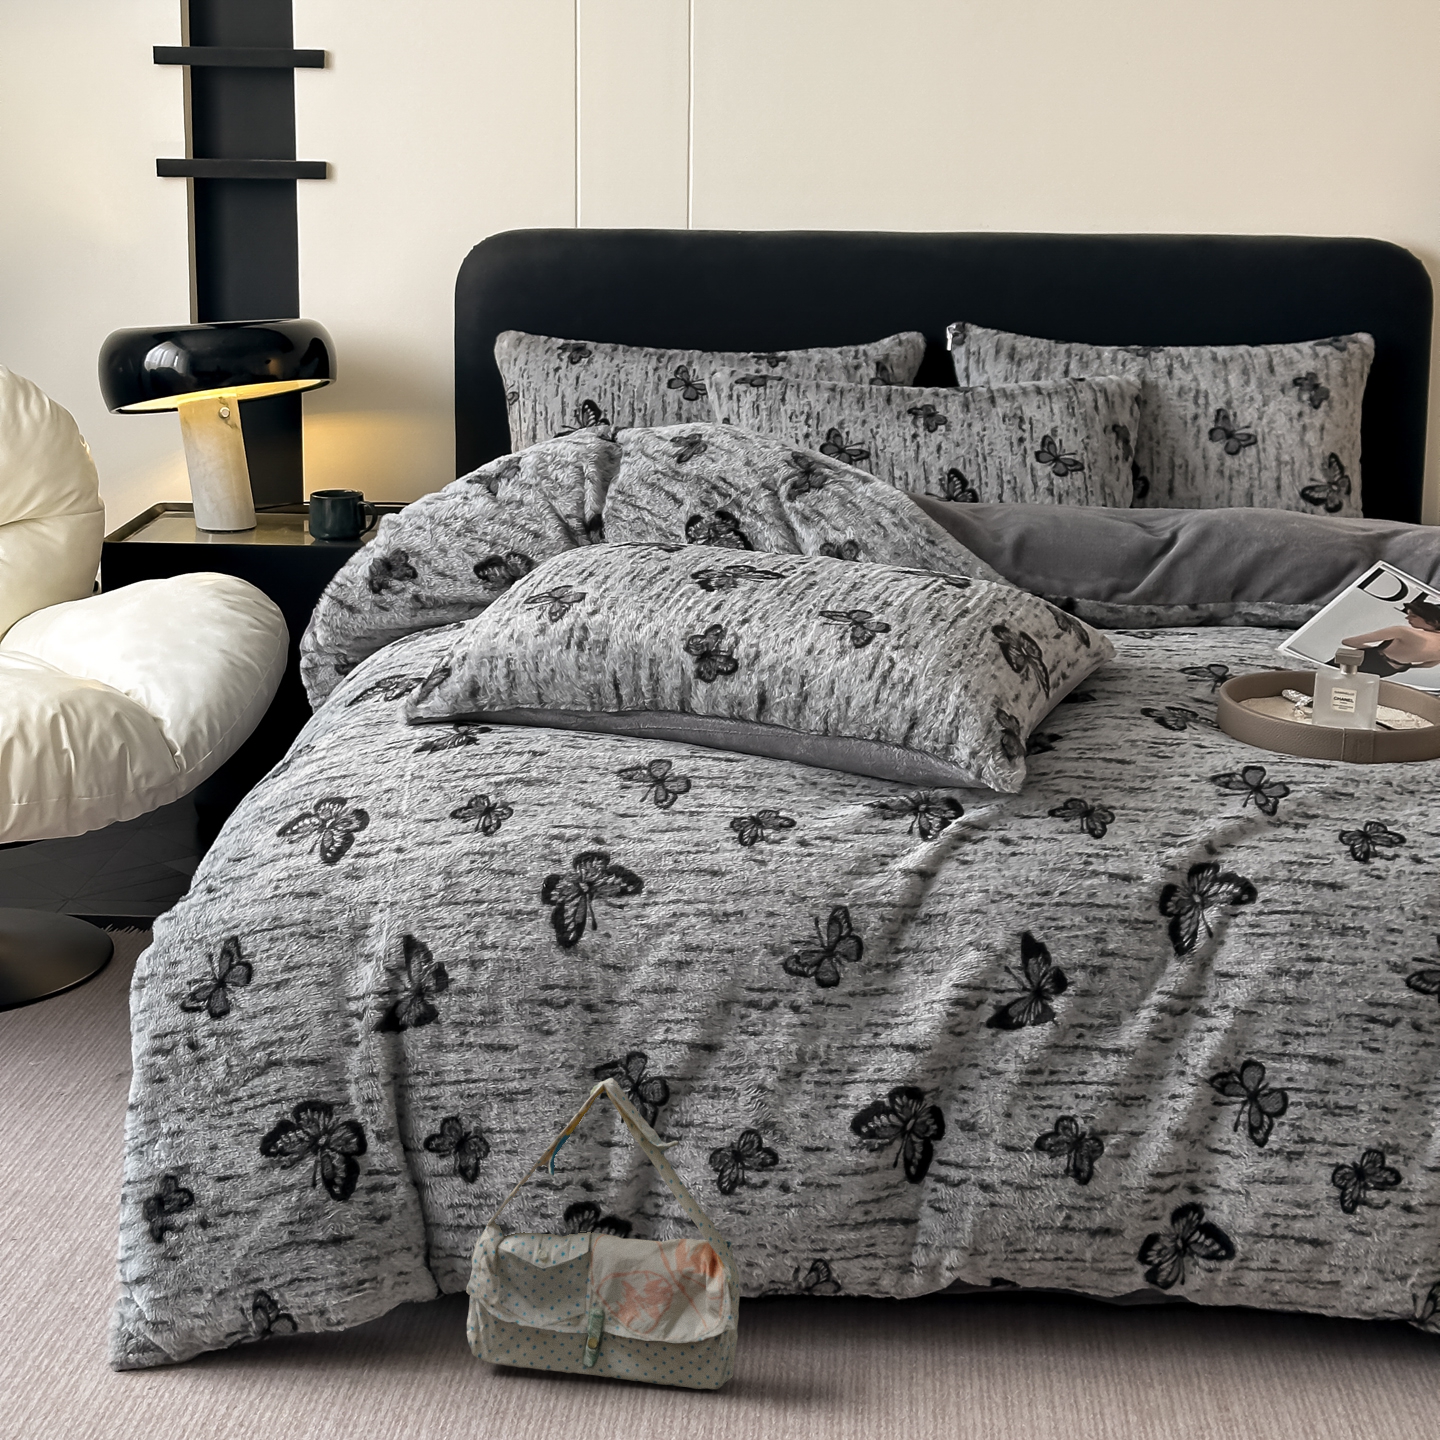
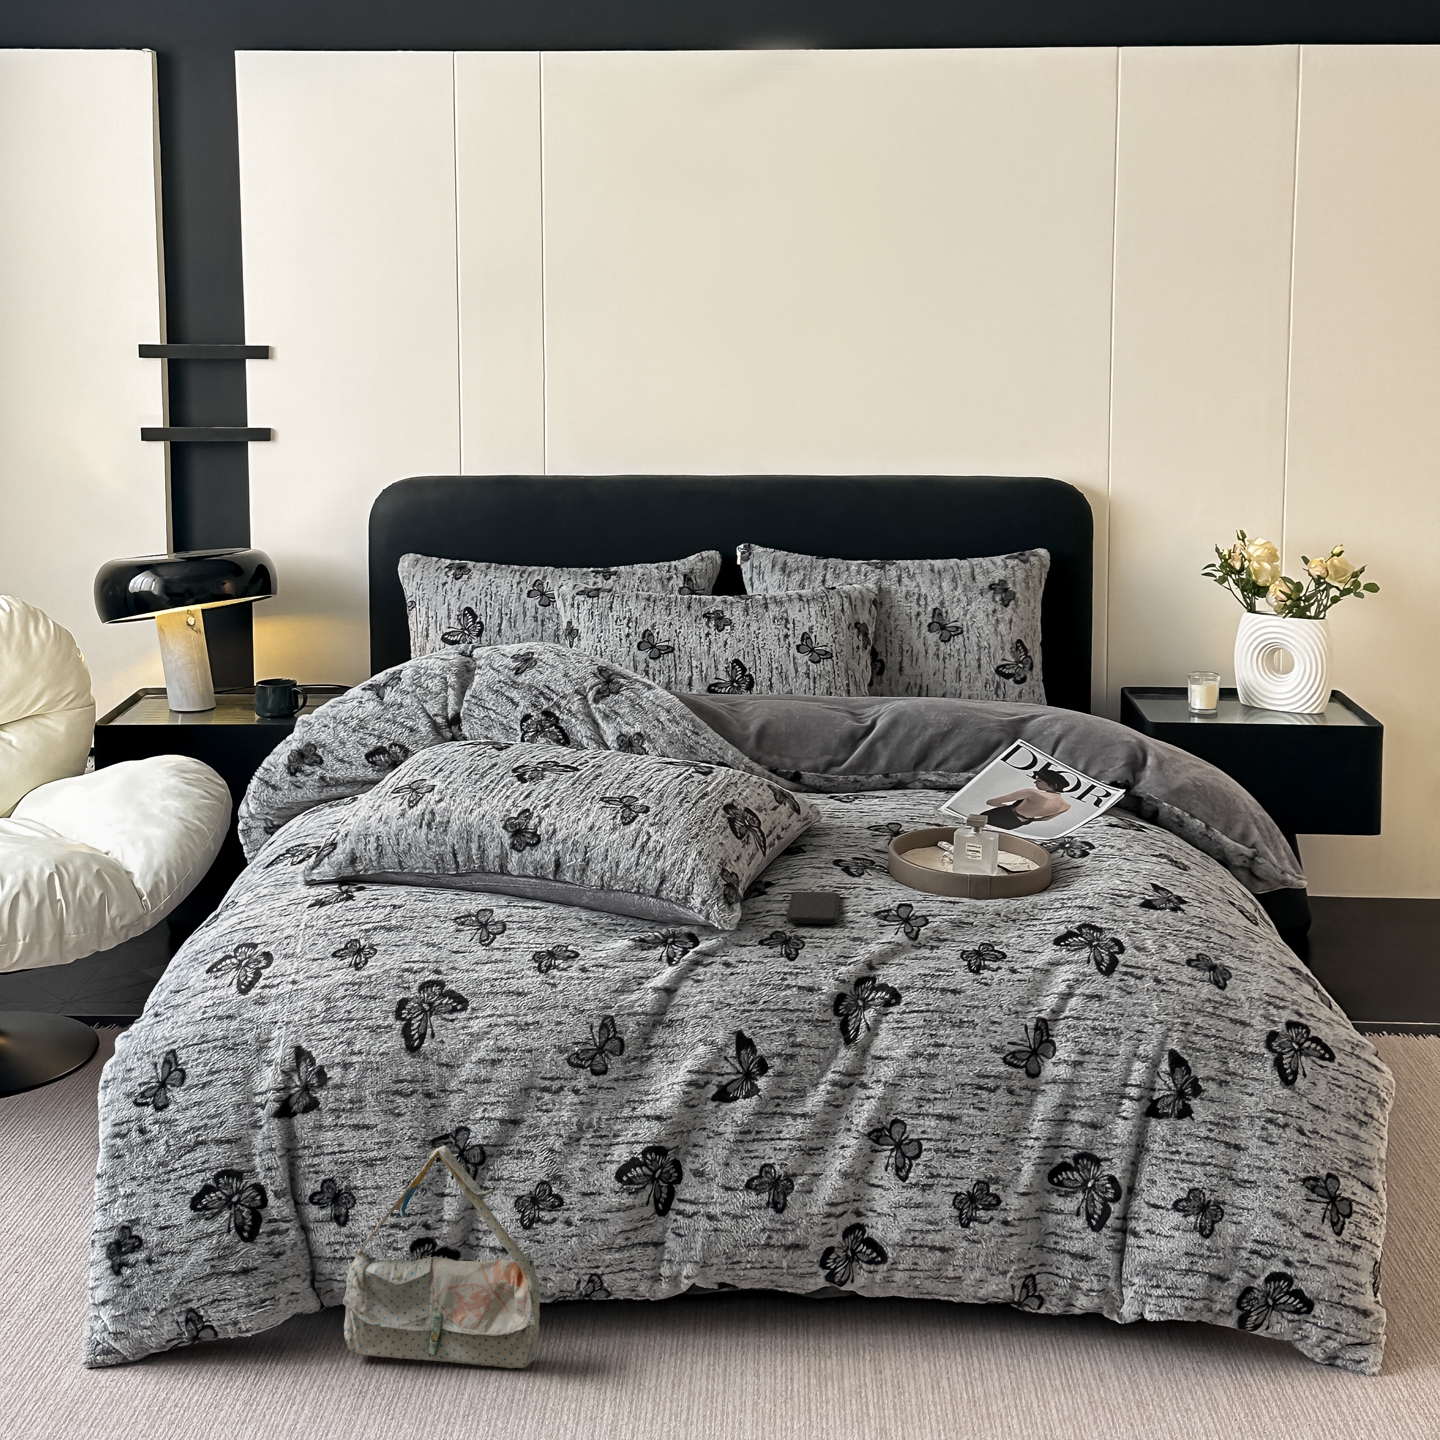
smartphone: none [1082,749,1157,789] -> present [786,892,840,924]

